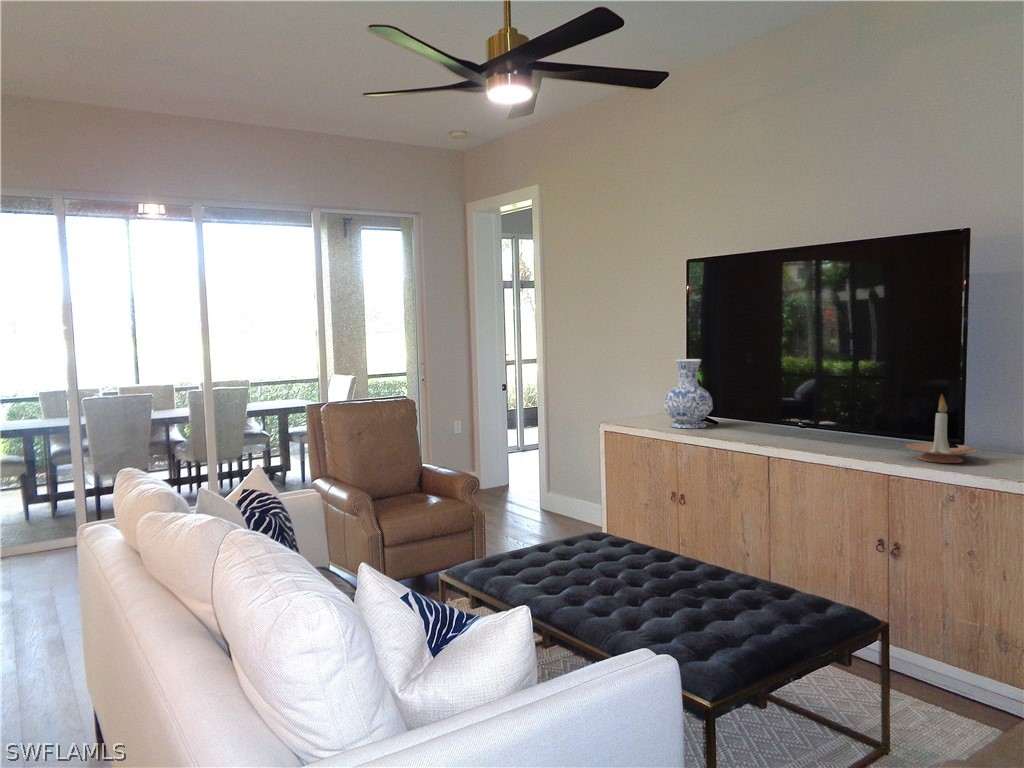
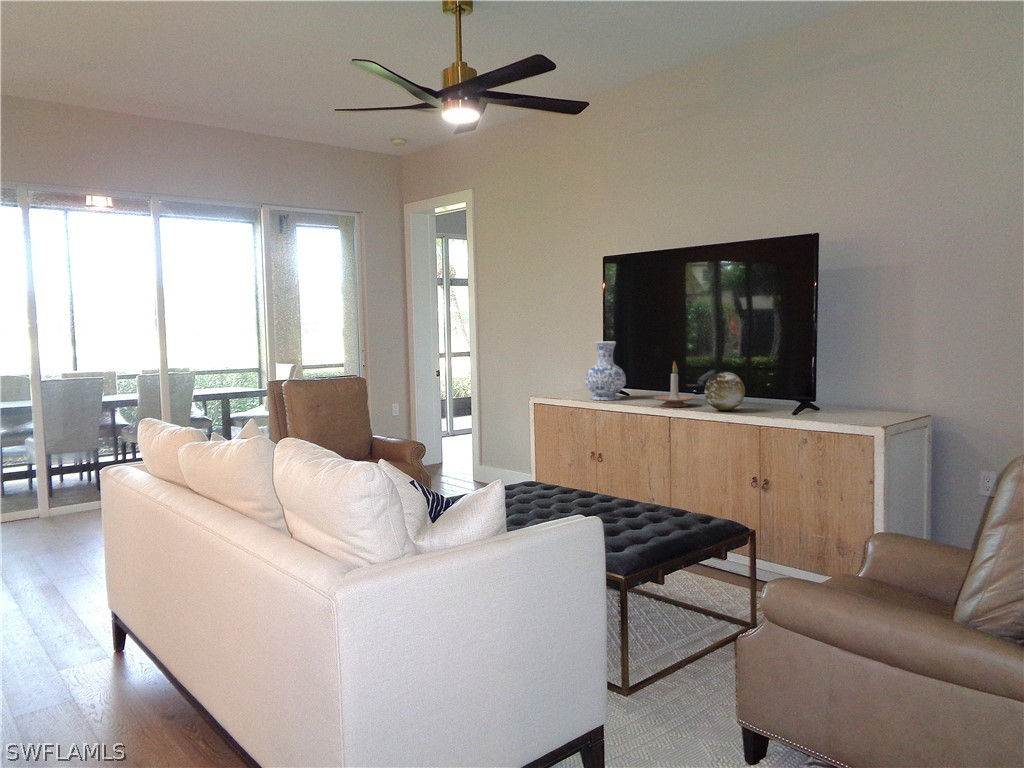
candle holder: present [906,395,977,463] -> present [654,361,696,407]
decorative orb: none [813,402,865,450] -> present [705,372,745,411]

